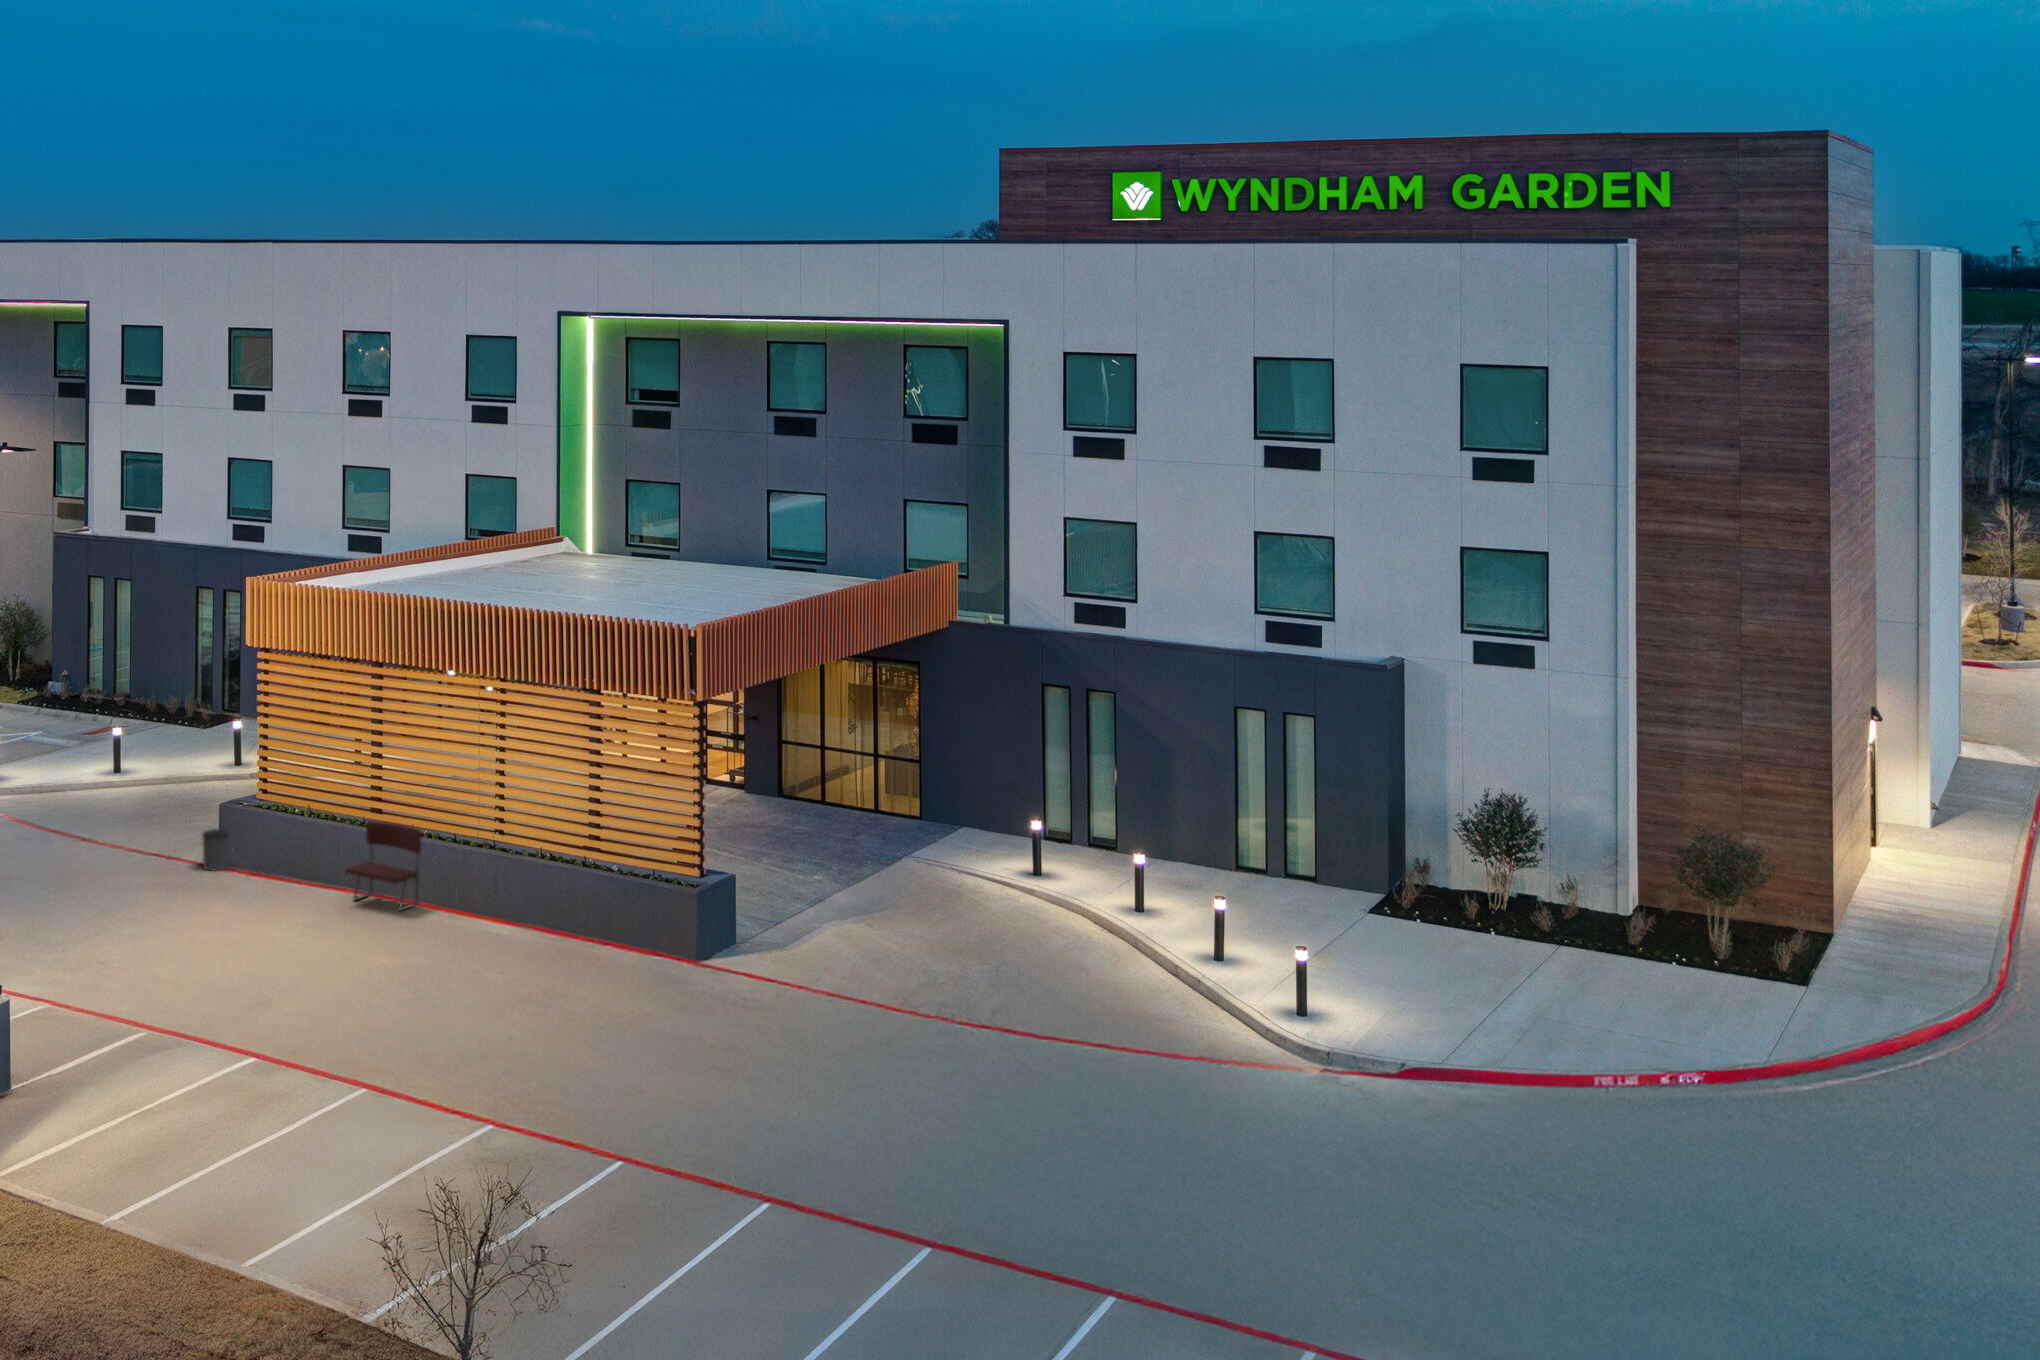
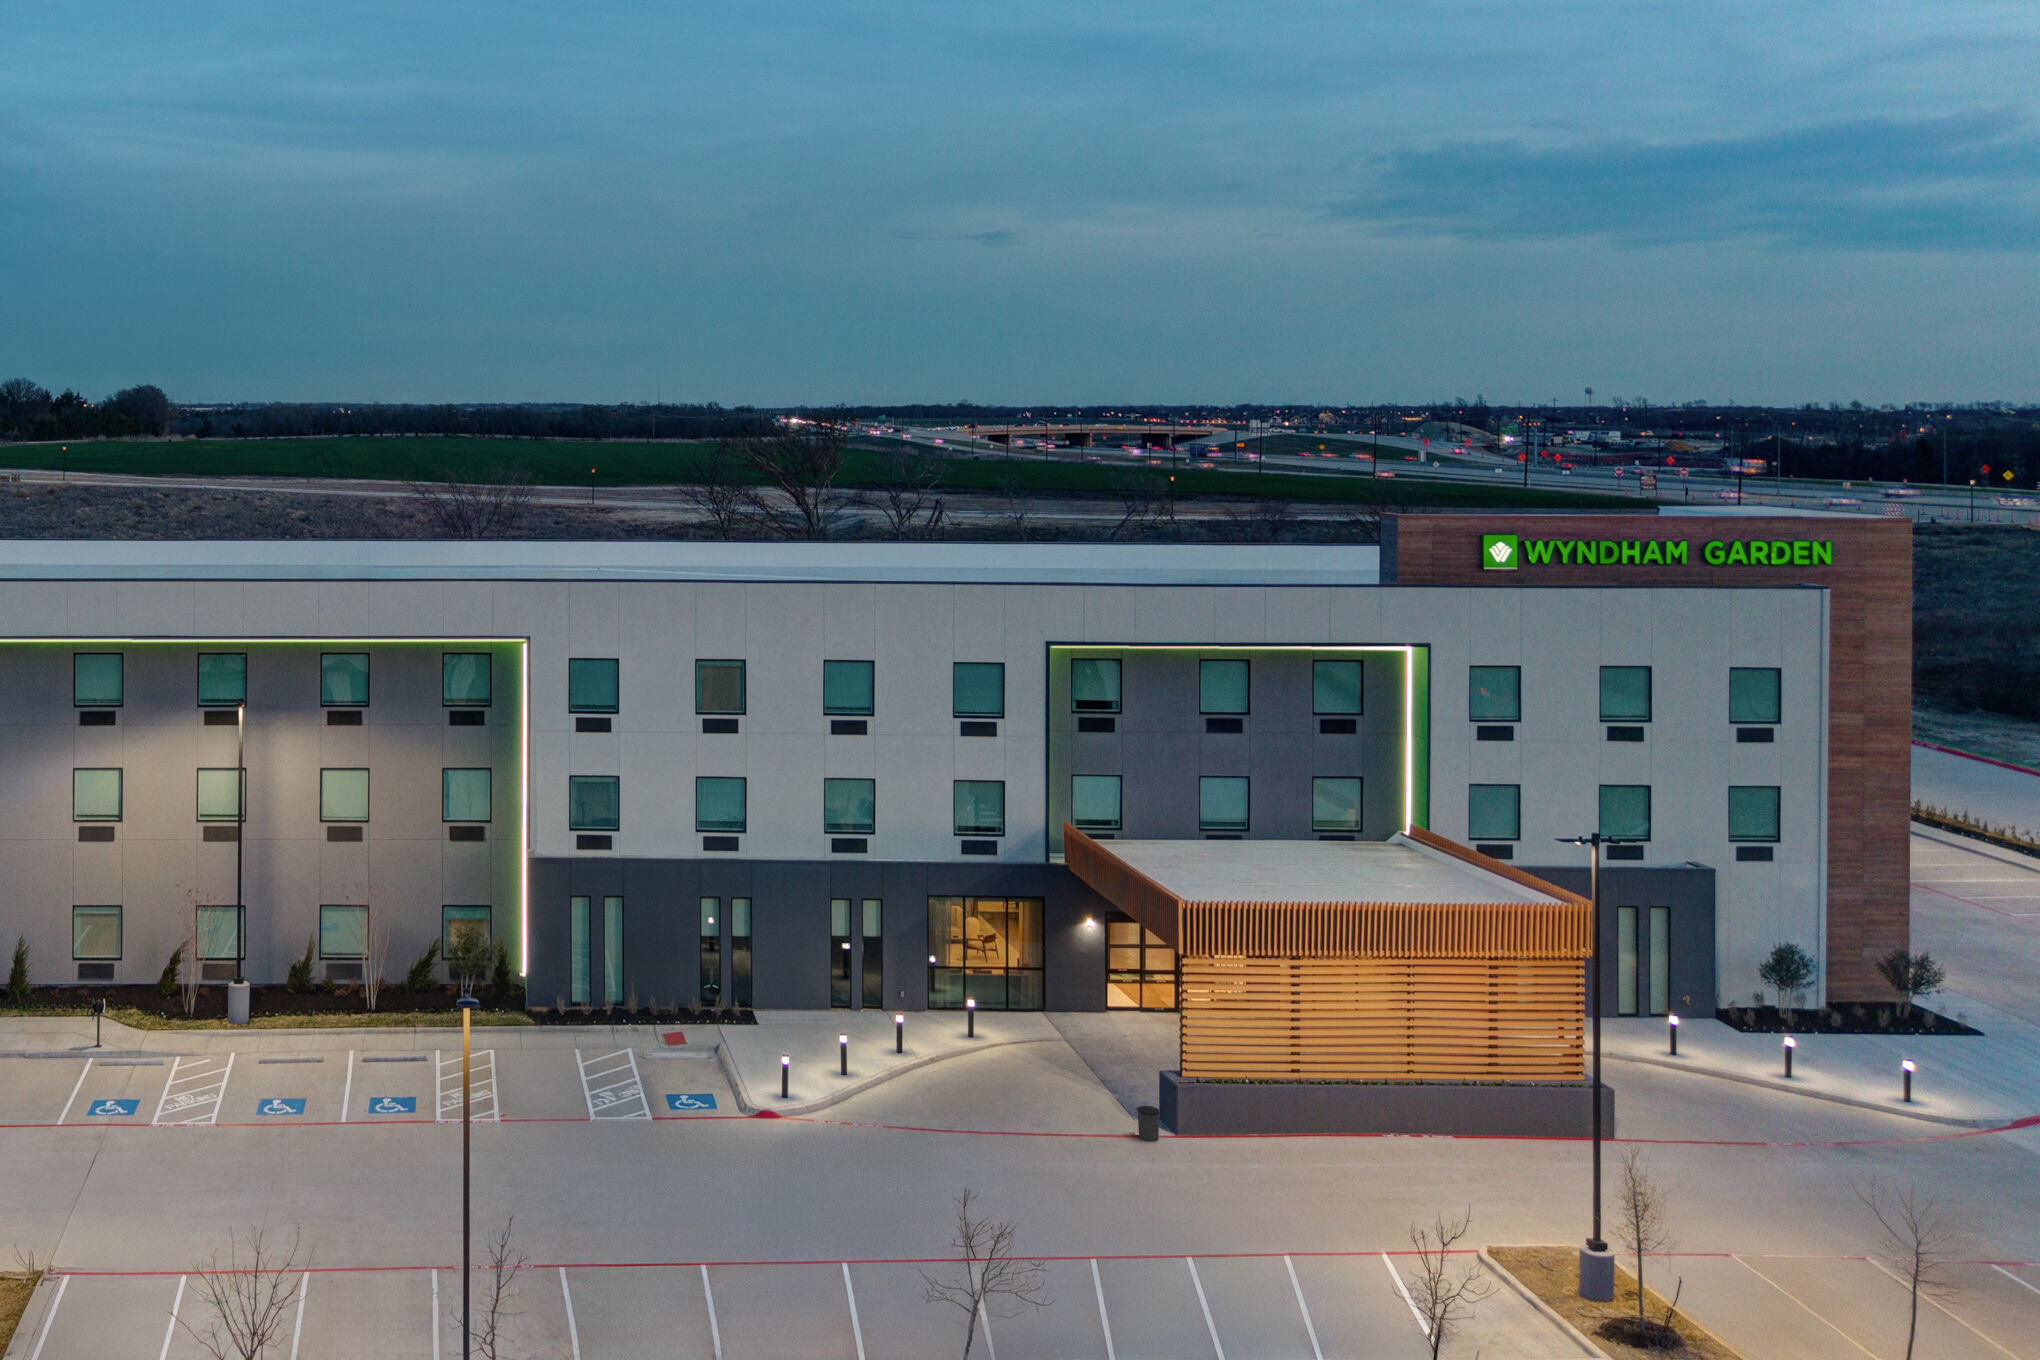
bench: present [345,821,422,910] -> none [1295,1081,1357,1148]

